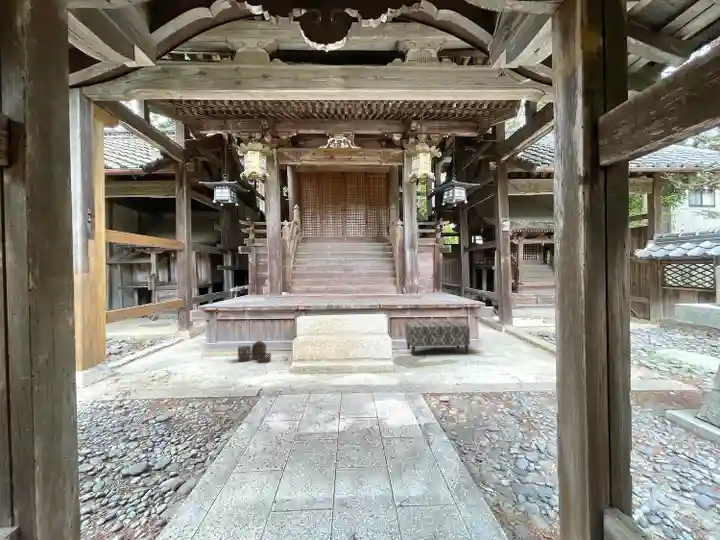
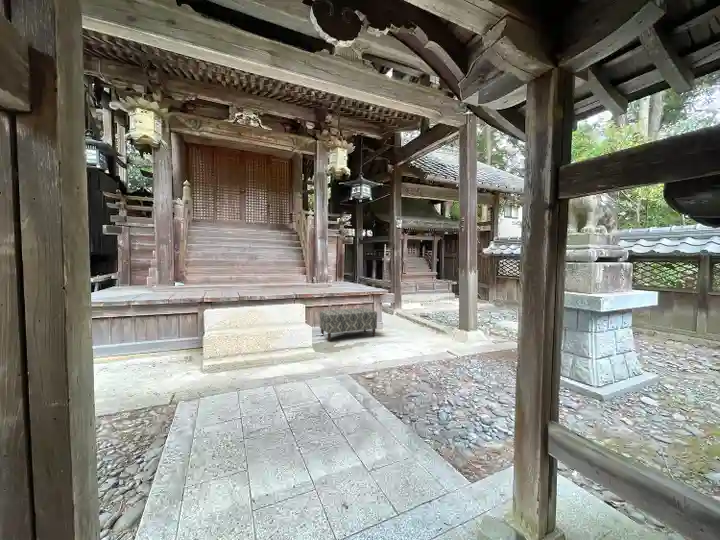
woven basket: present [238,341,271,363] -> none [130,339,176,366]

